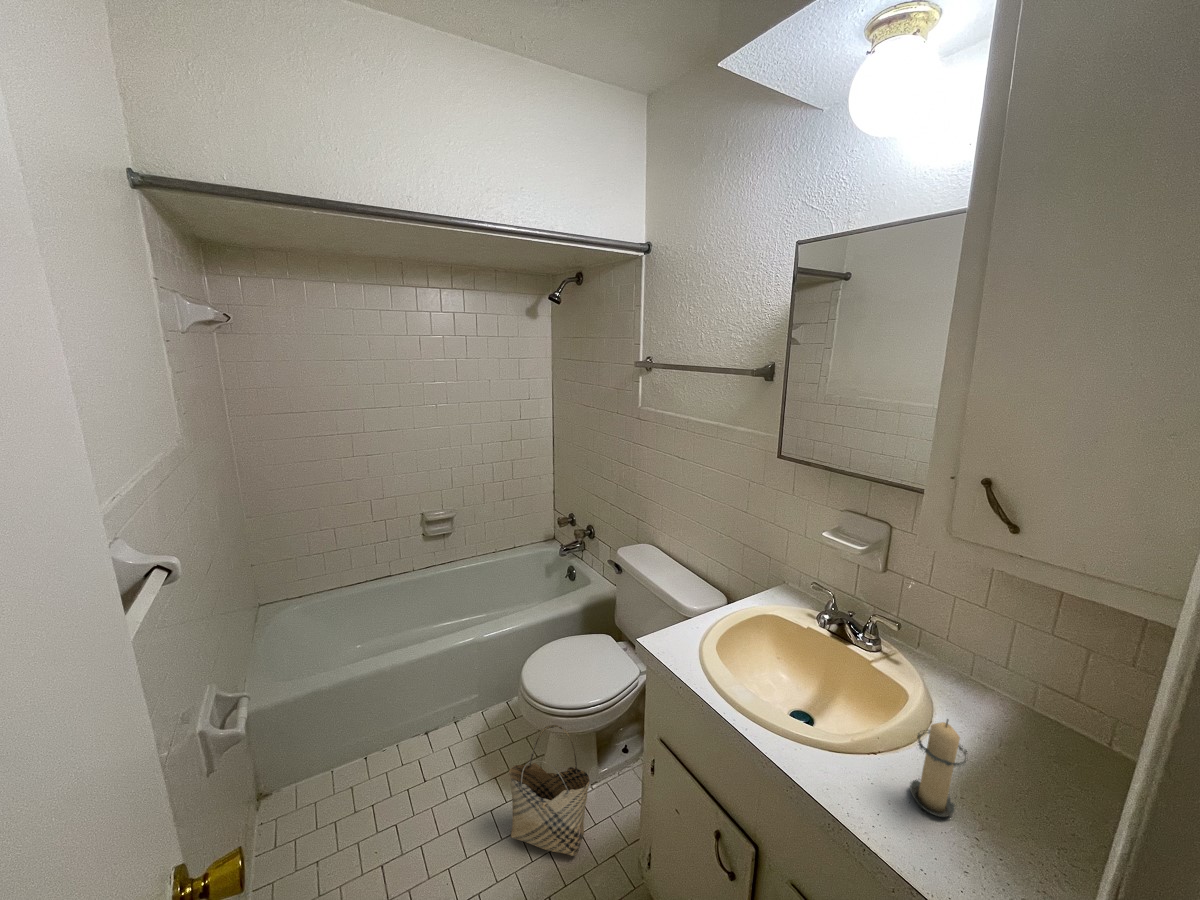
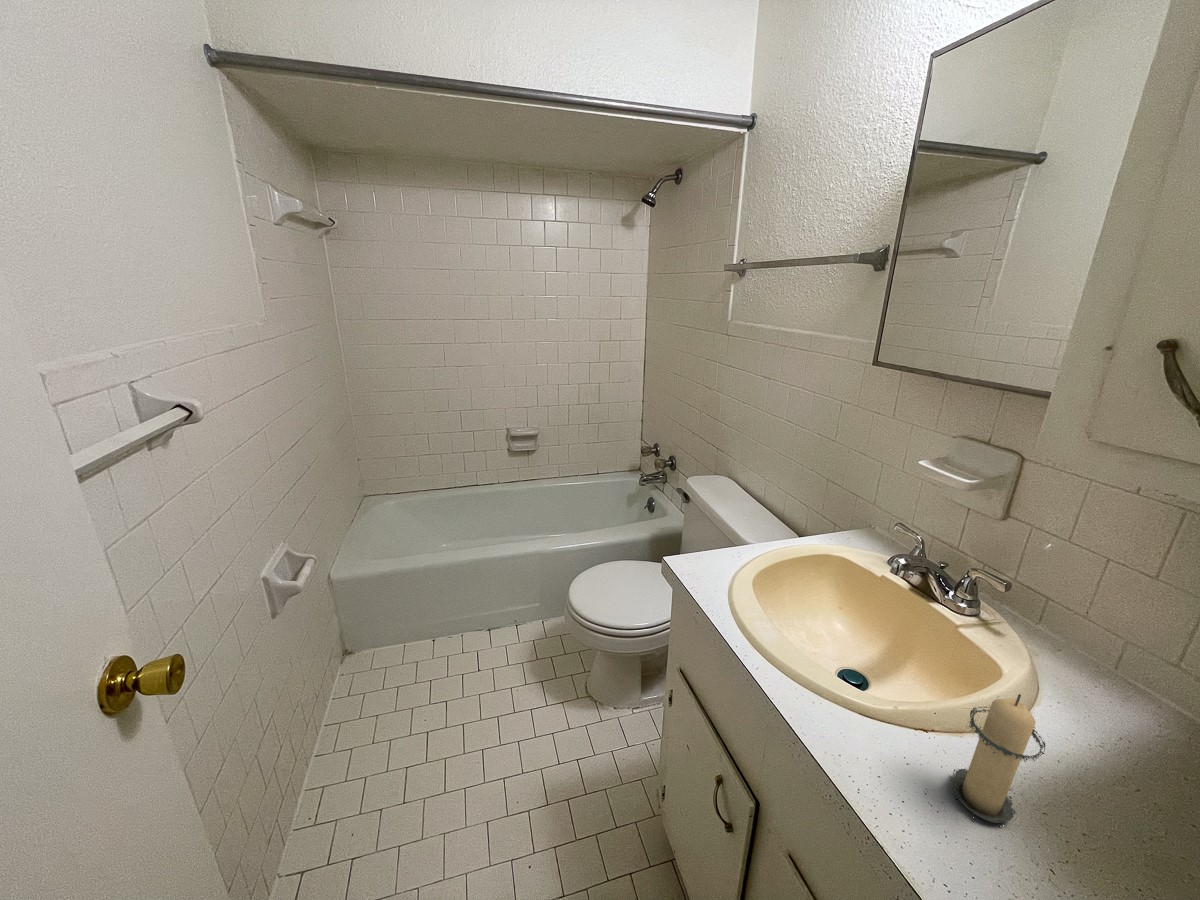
woven basket: present [509,725,590,856] -> none [544,642,622,771]

